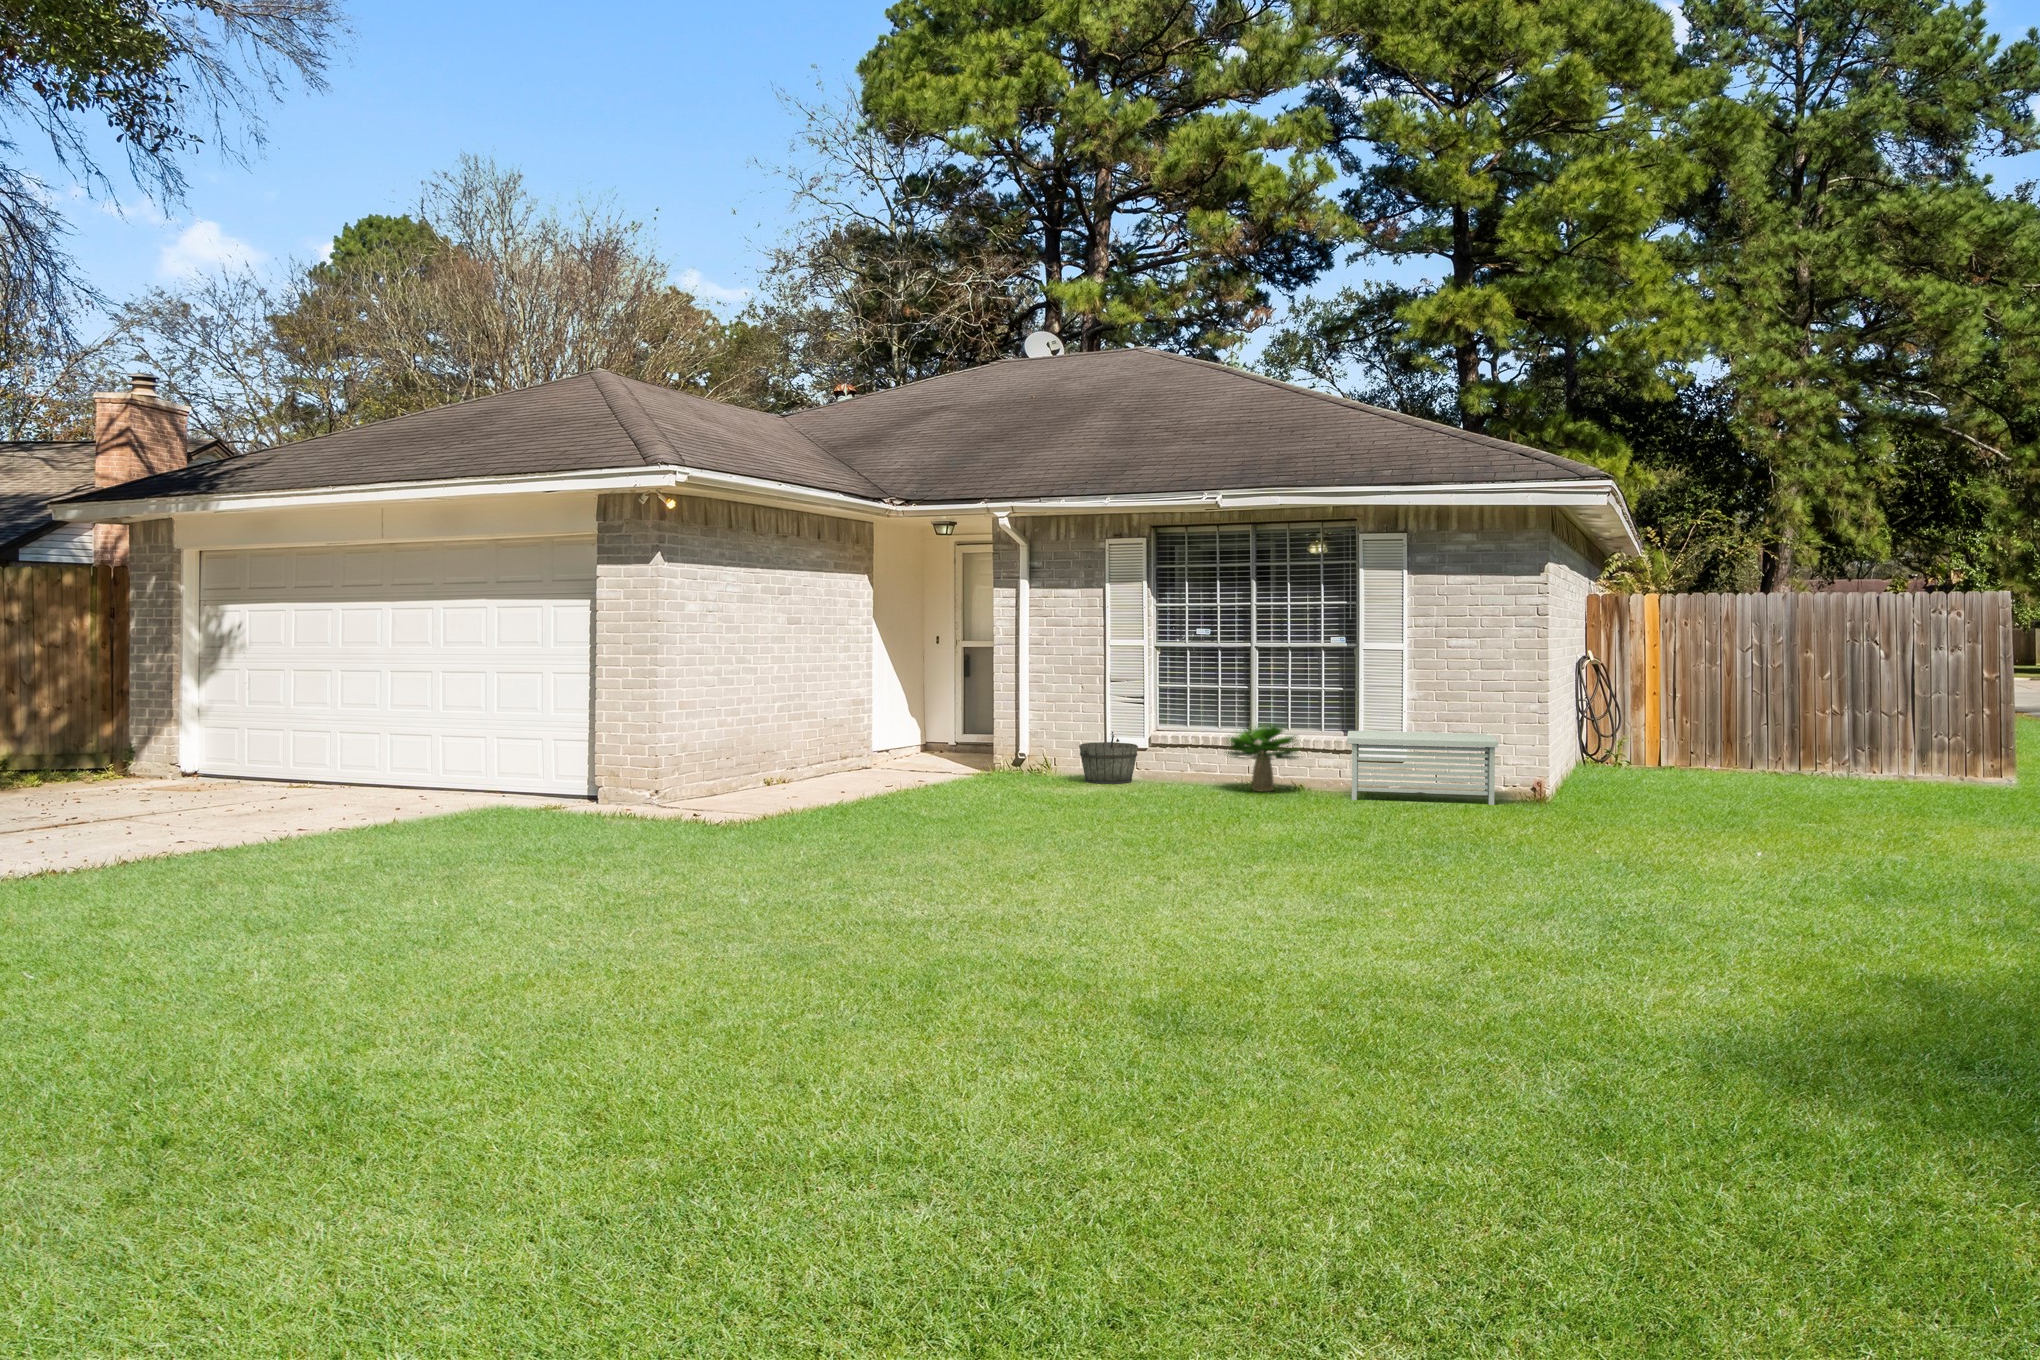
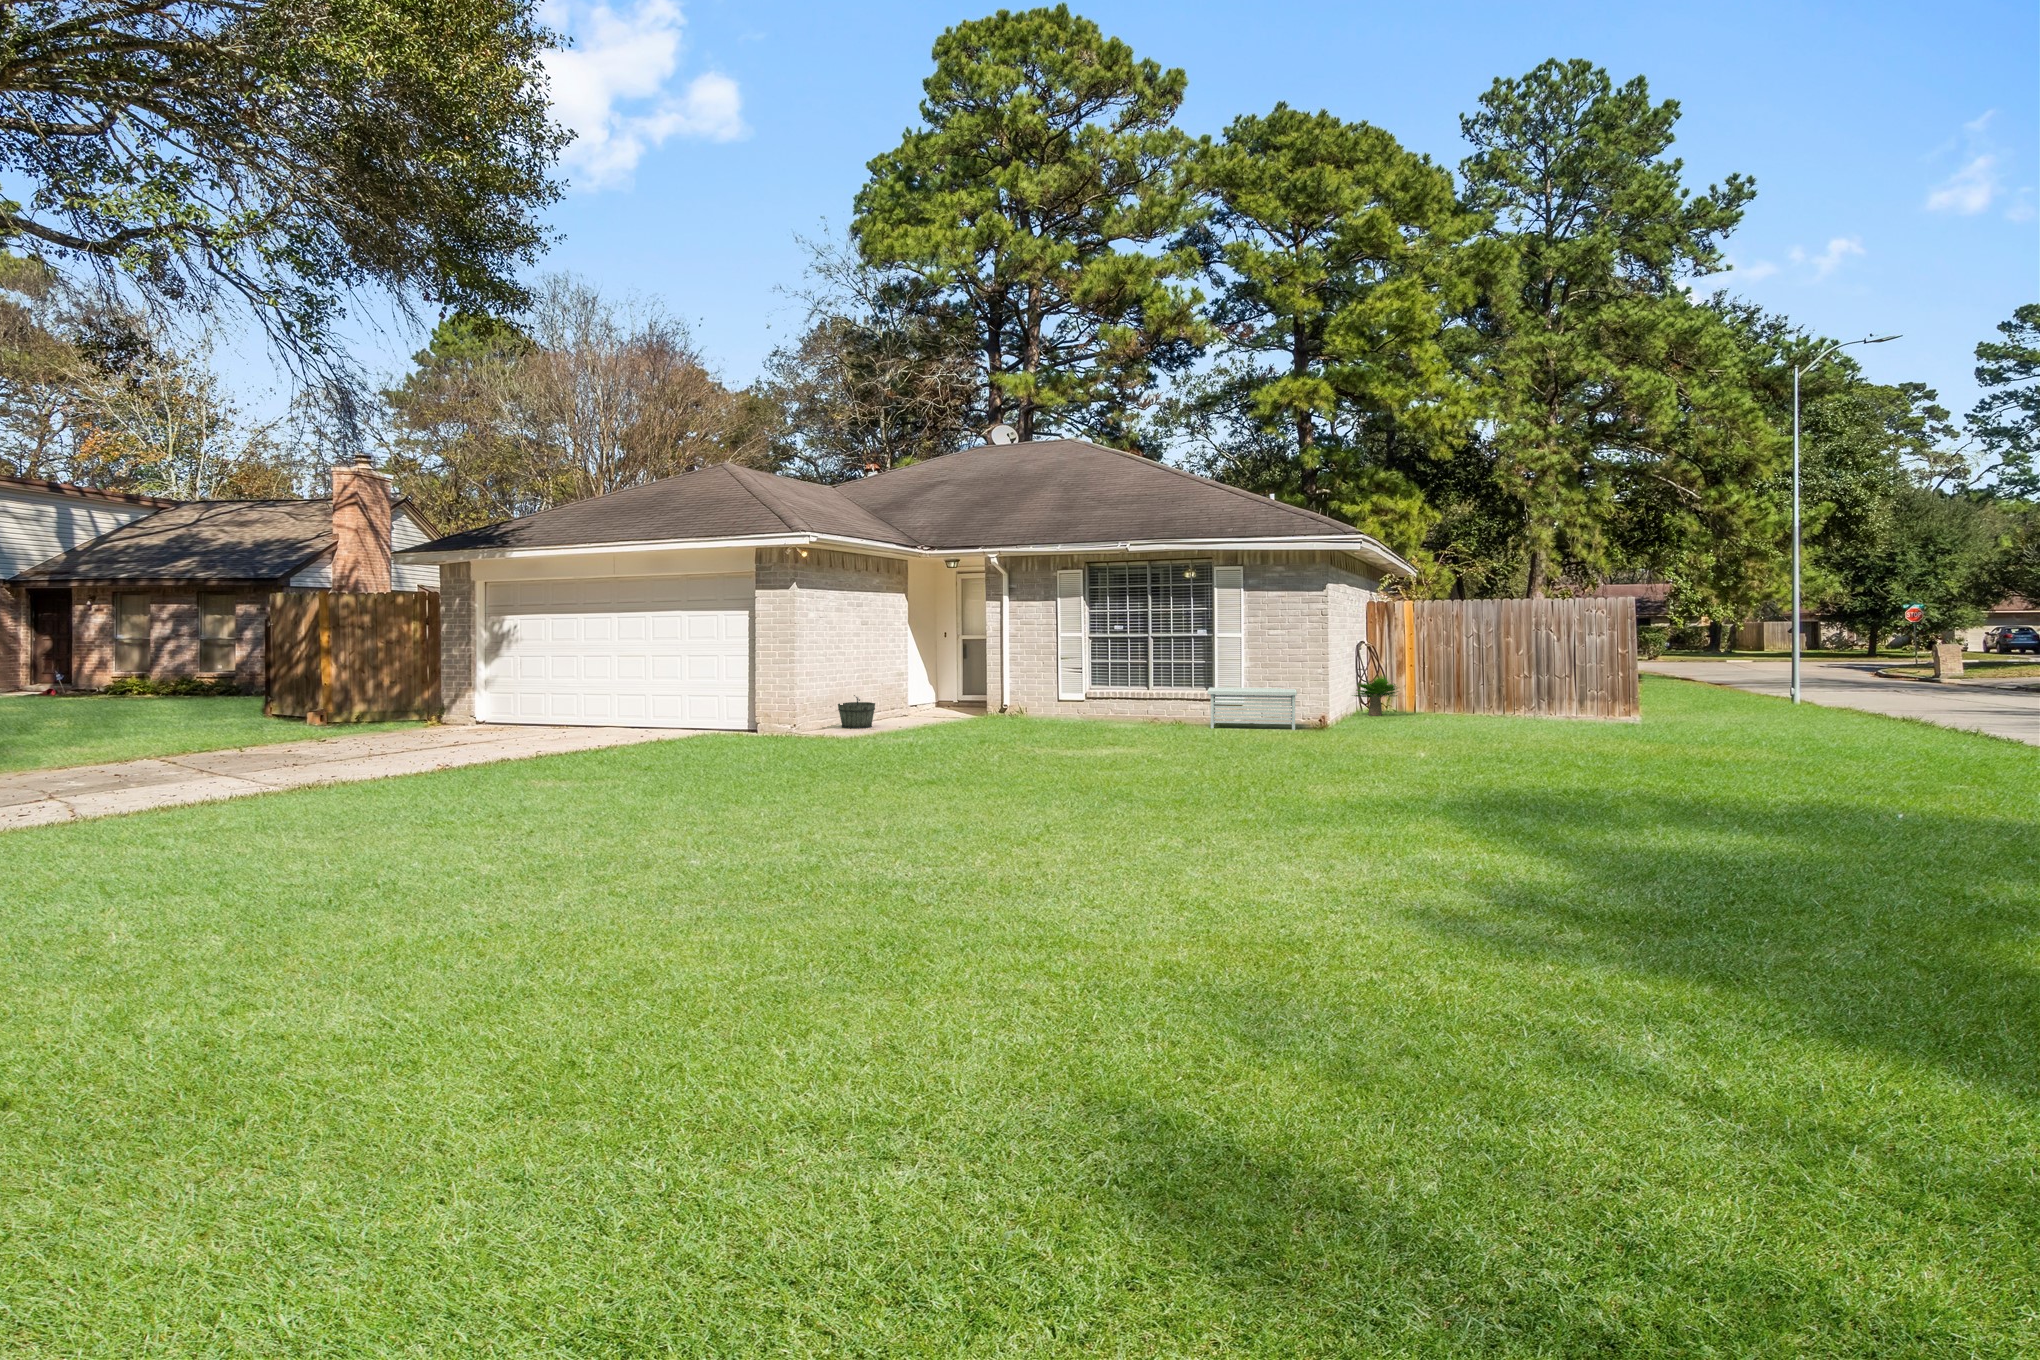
potted plant: present [1224,724,1299,792] -> present [1352,676,1398,716]
wooden bucket: present [1079,732,1138,784] -> present [838,695,875,729]

